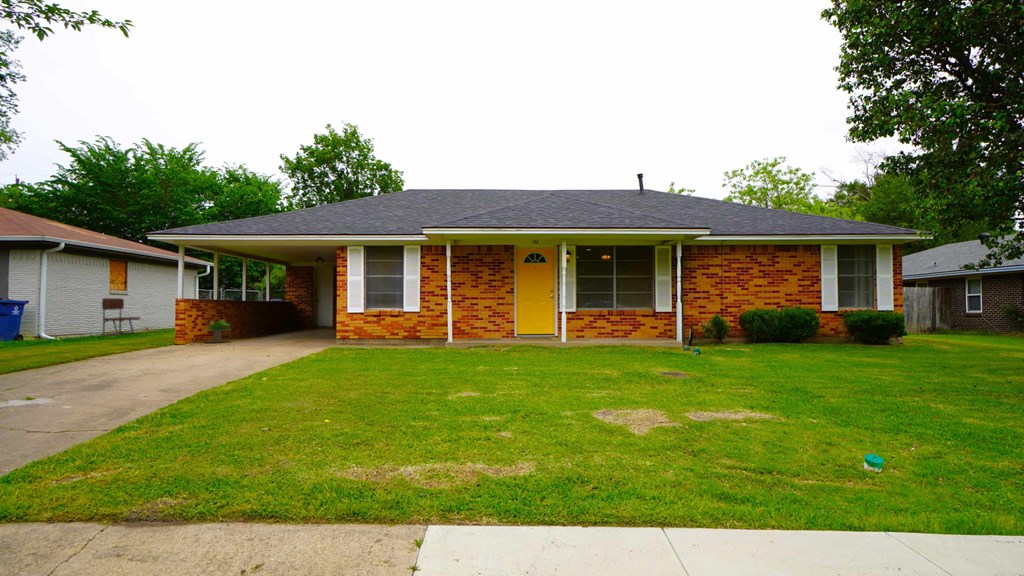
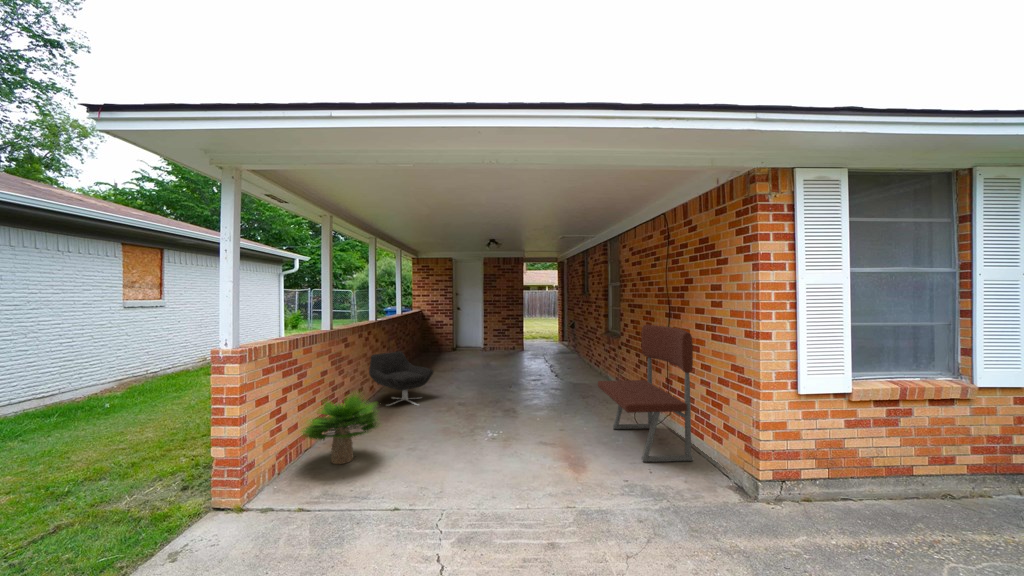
bench: present [102,298,140,335] -> present [598,325,693,462]
lounge chair: none [238,315,270,337] -> present [369,351,433,406]

